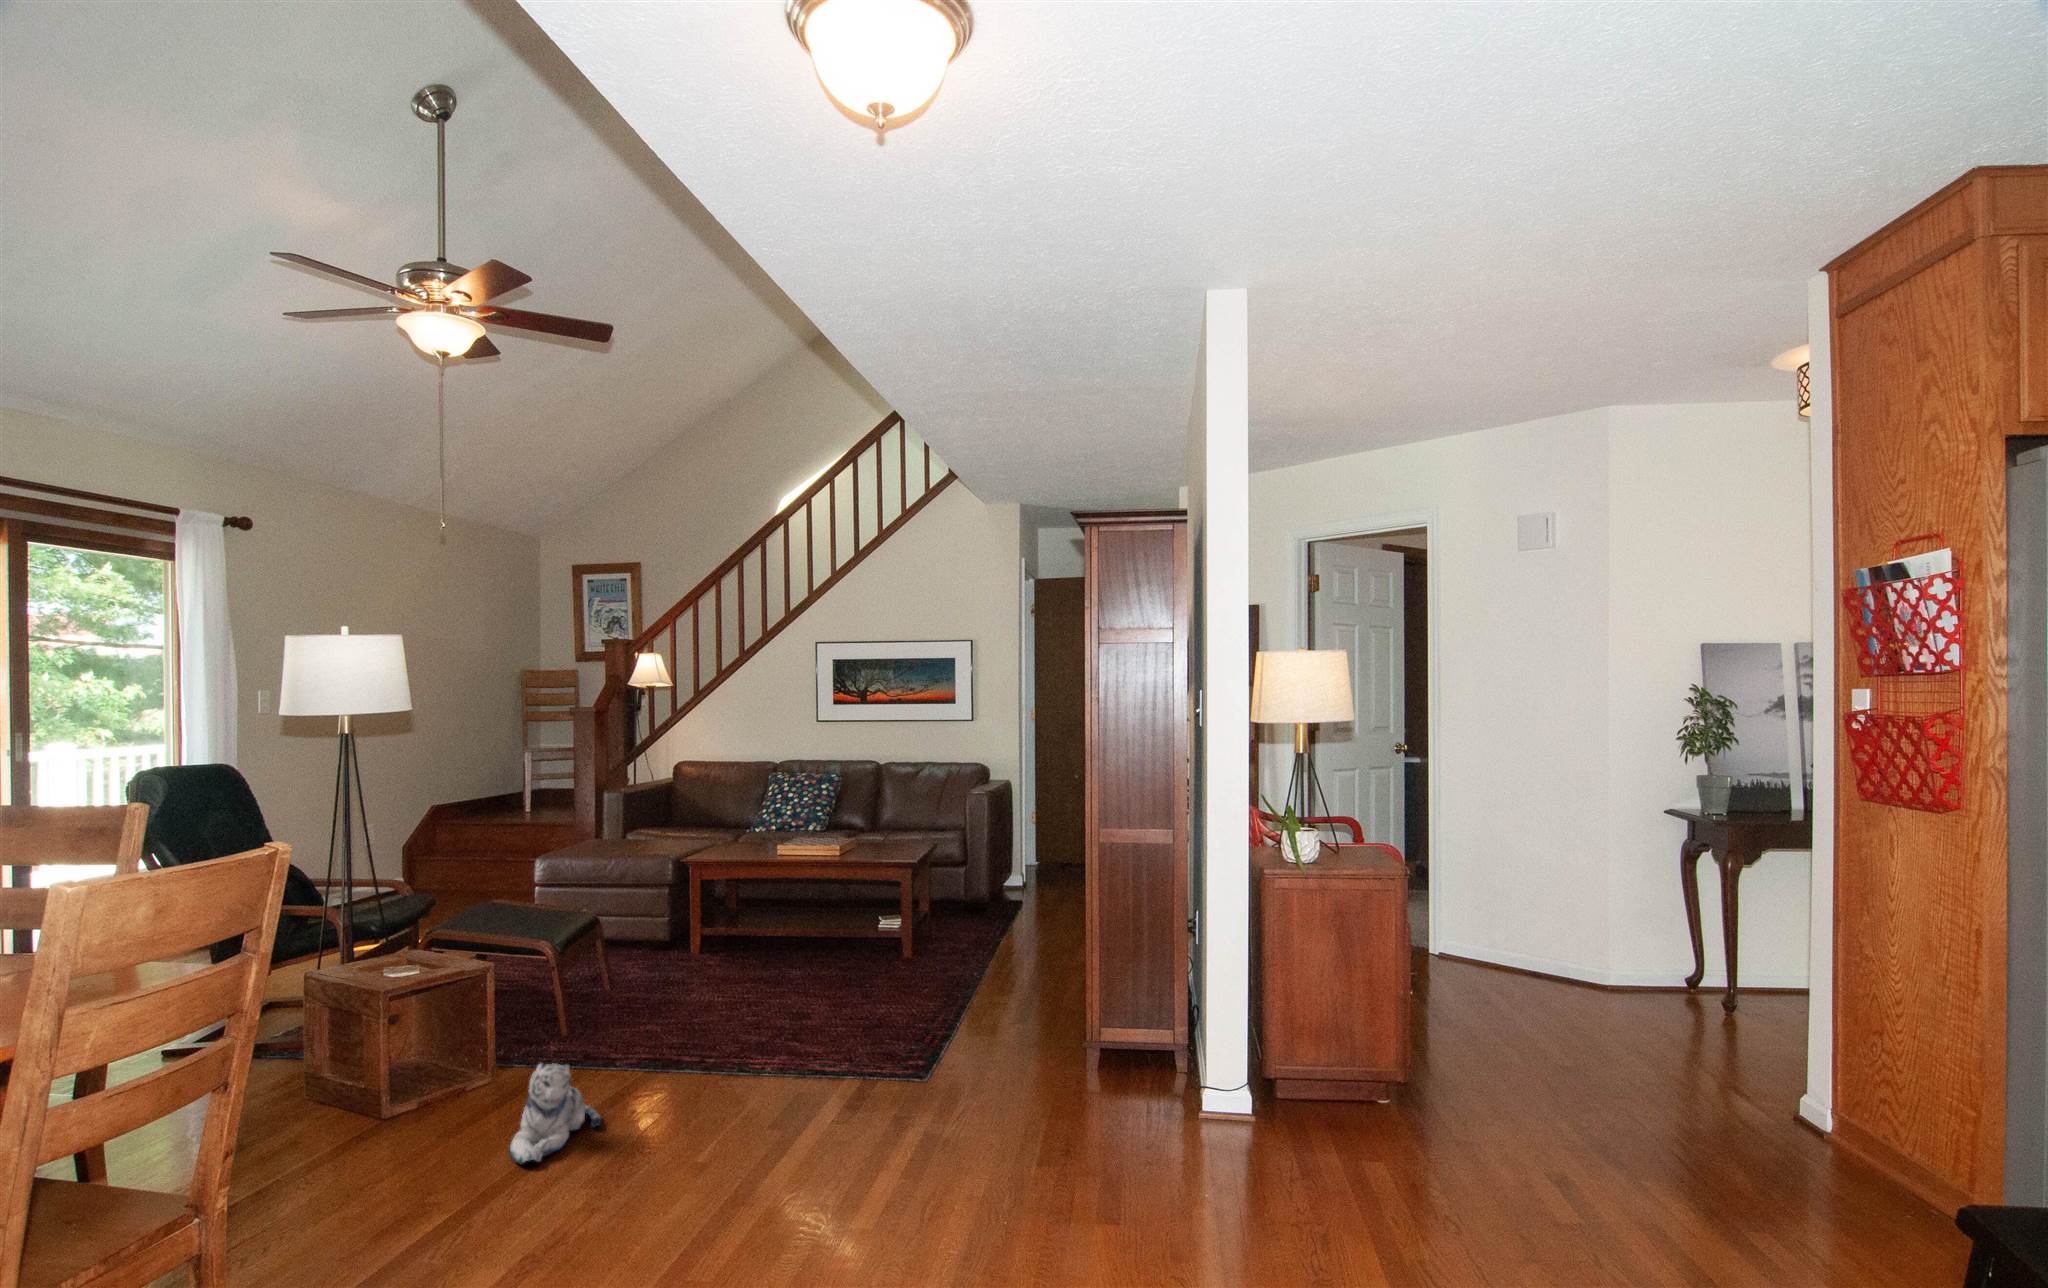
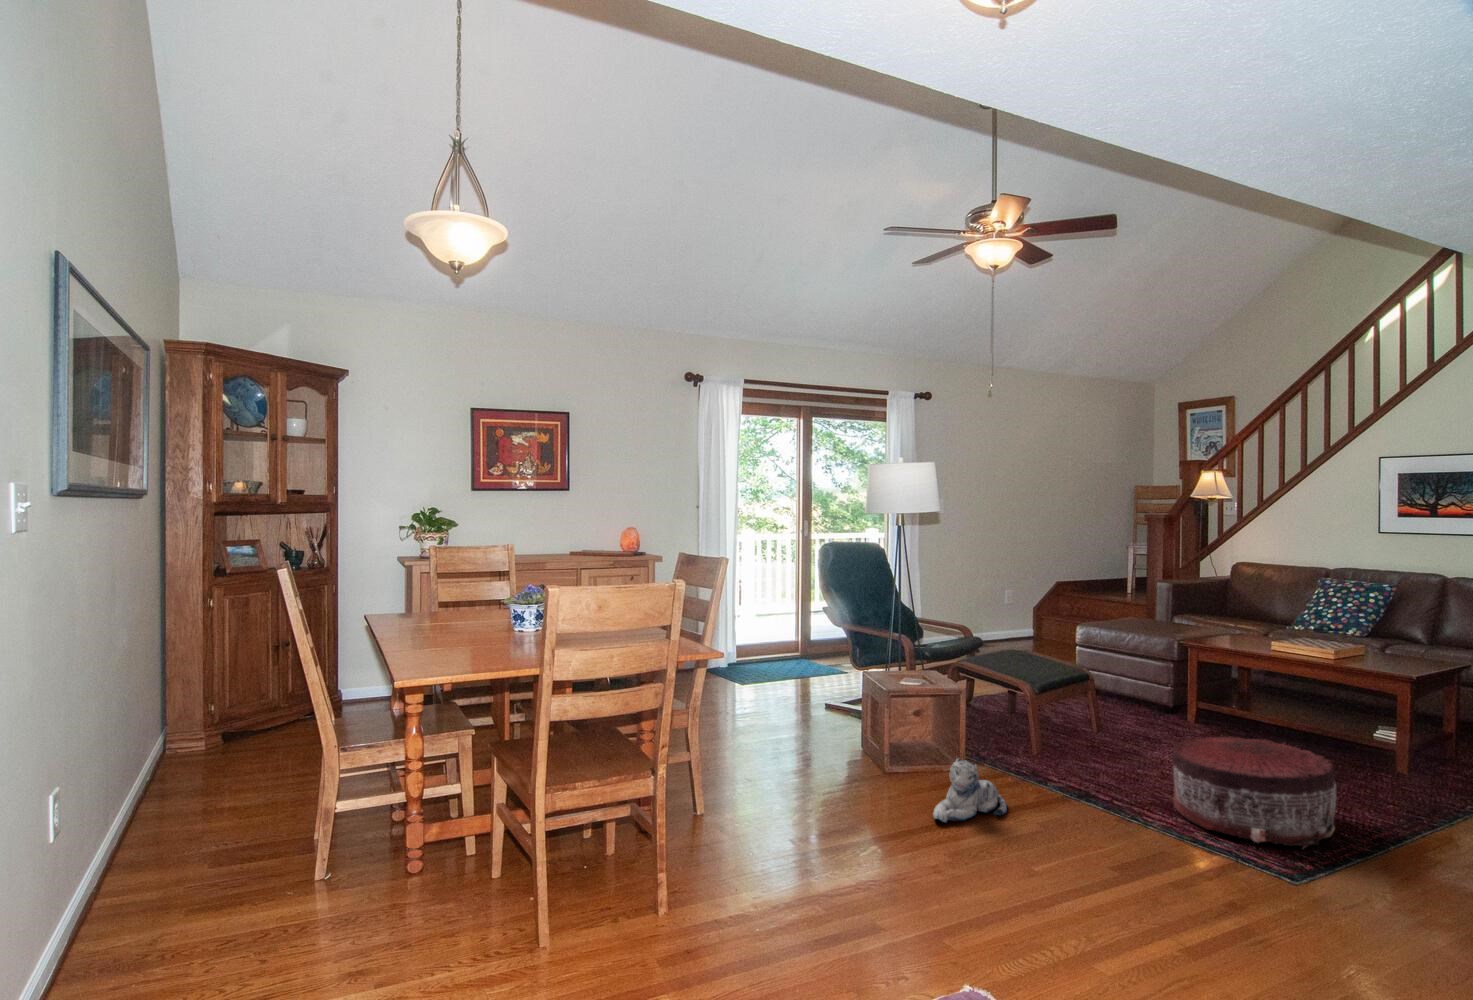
pouf: none [760,944,916,1059] -> present [1171,736,1337,849]

